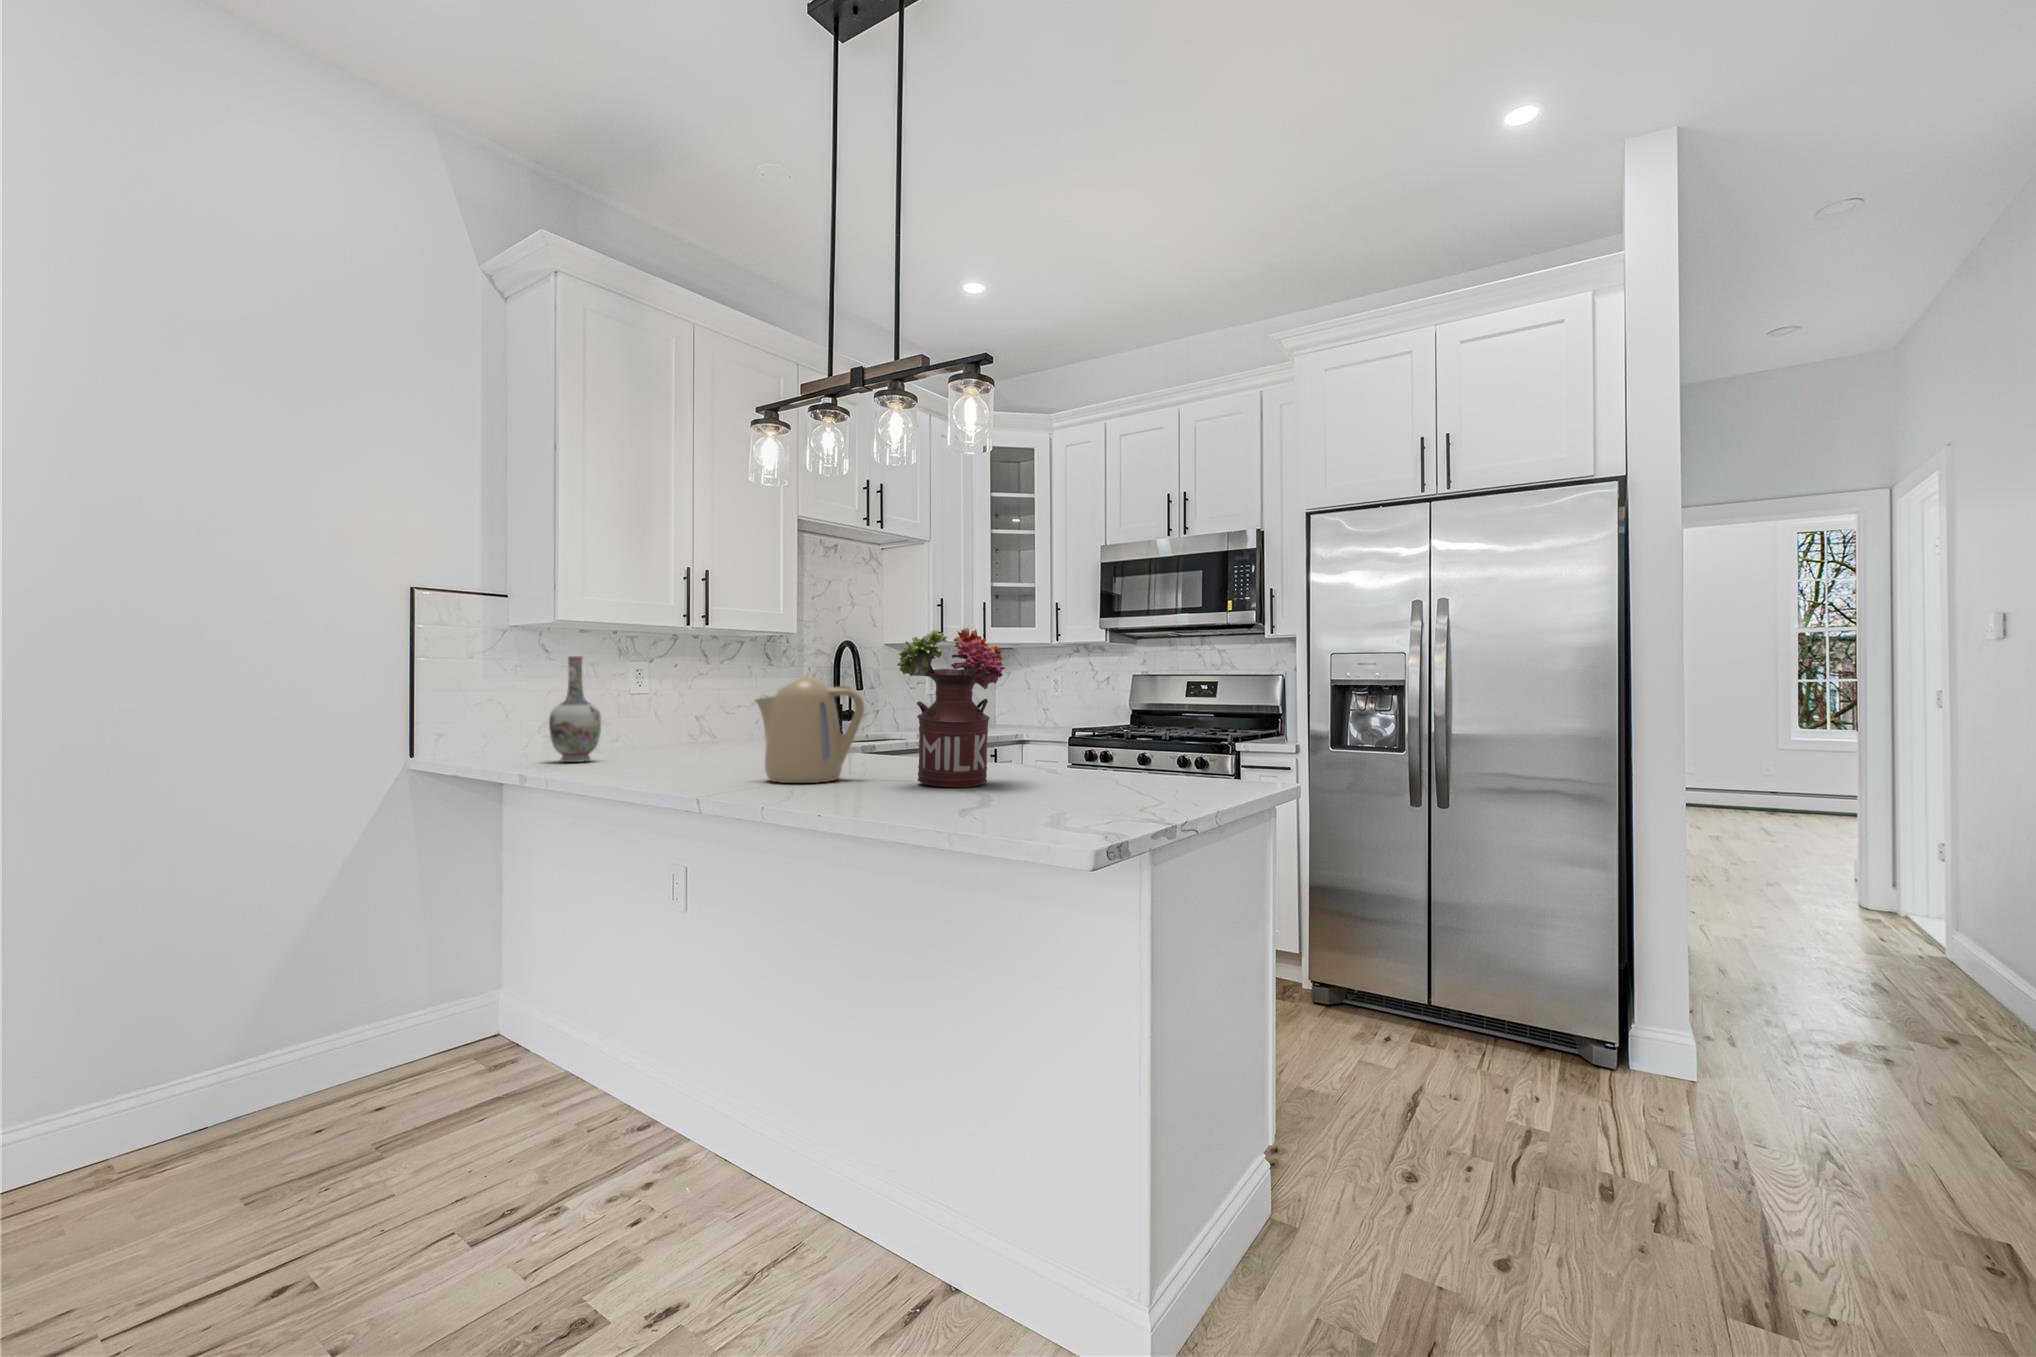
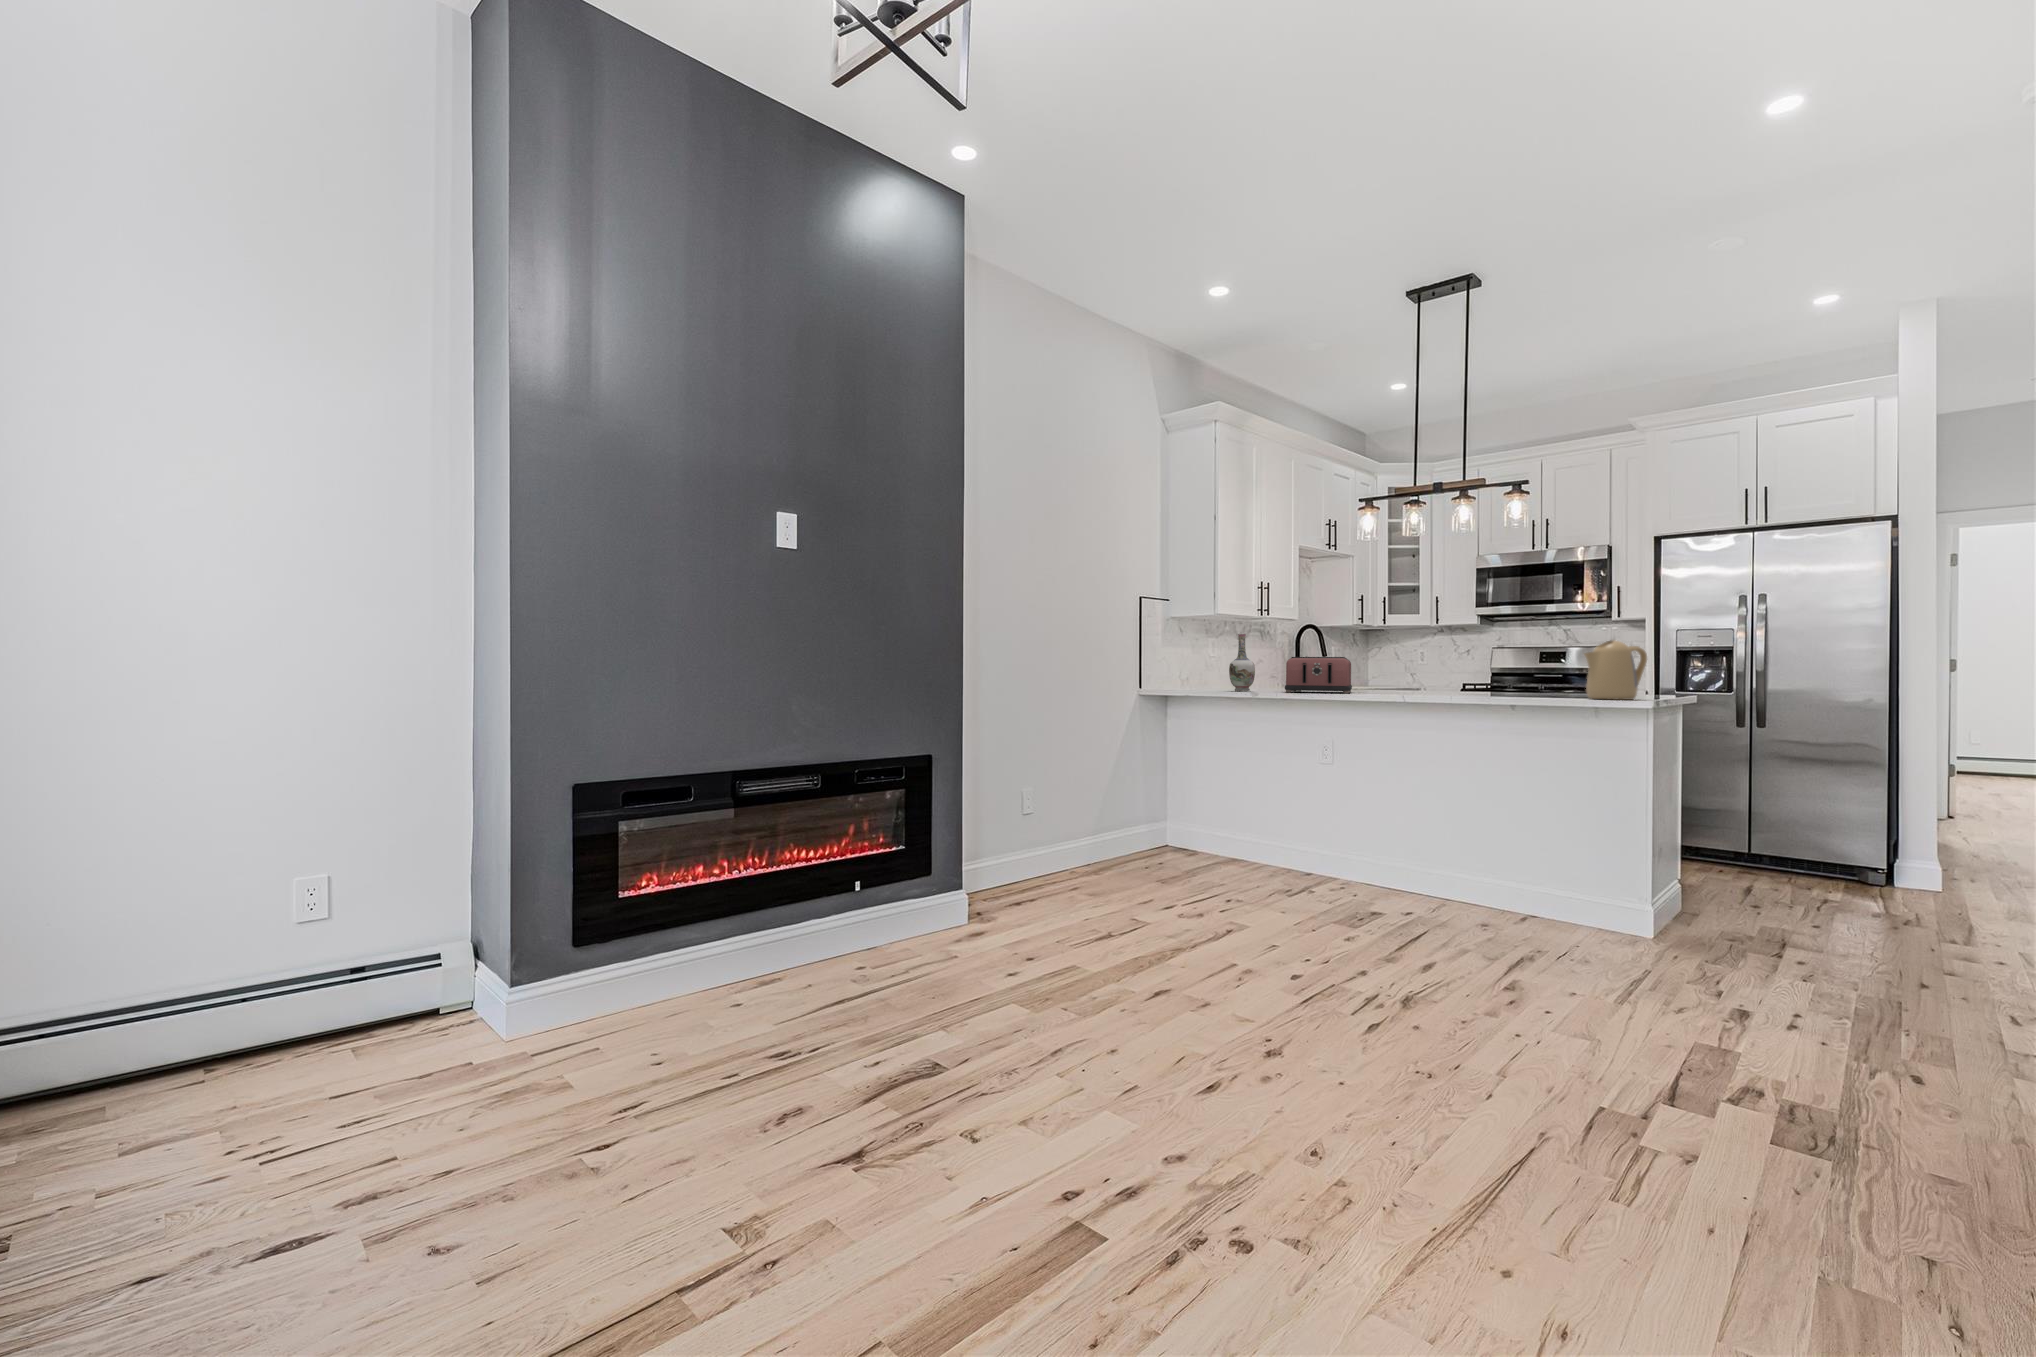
flower arrangement: present [897,628,1005,787] -> none [1482,618,1544,697]
kettle: present [755,676,864,783] -> present [1584,640,1647,700]
toaster: none [608,699,773,771] -> present [1285,657,1352,693]

